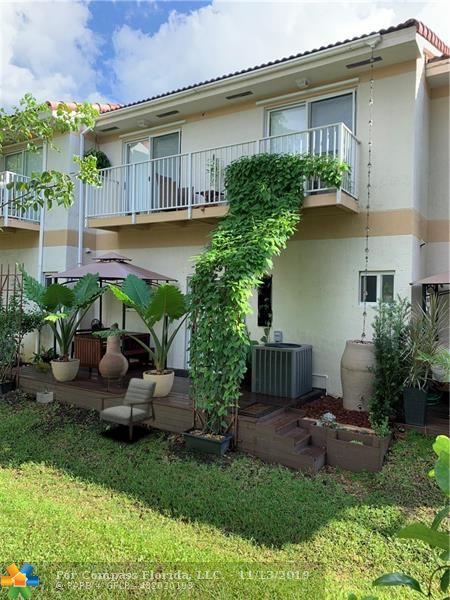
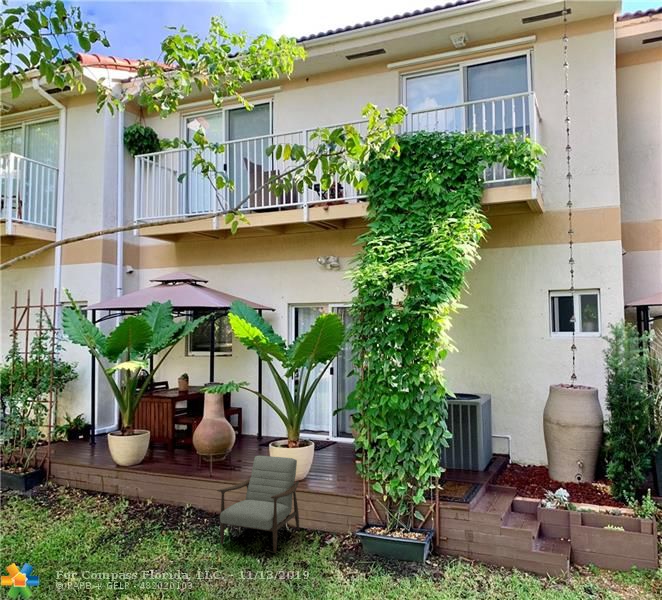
potted tree: present [36,362,53,403] -> none [85,439,113,504]

